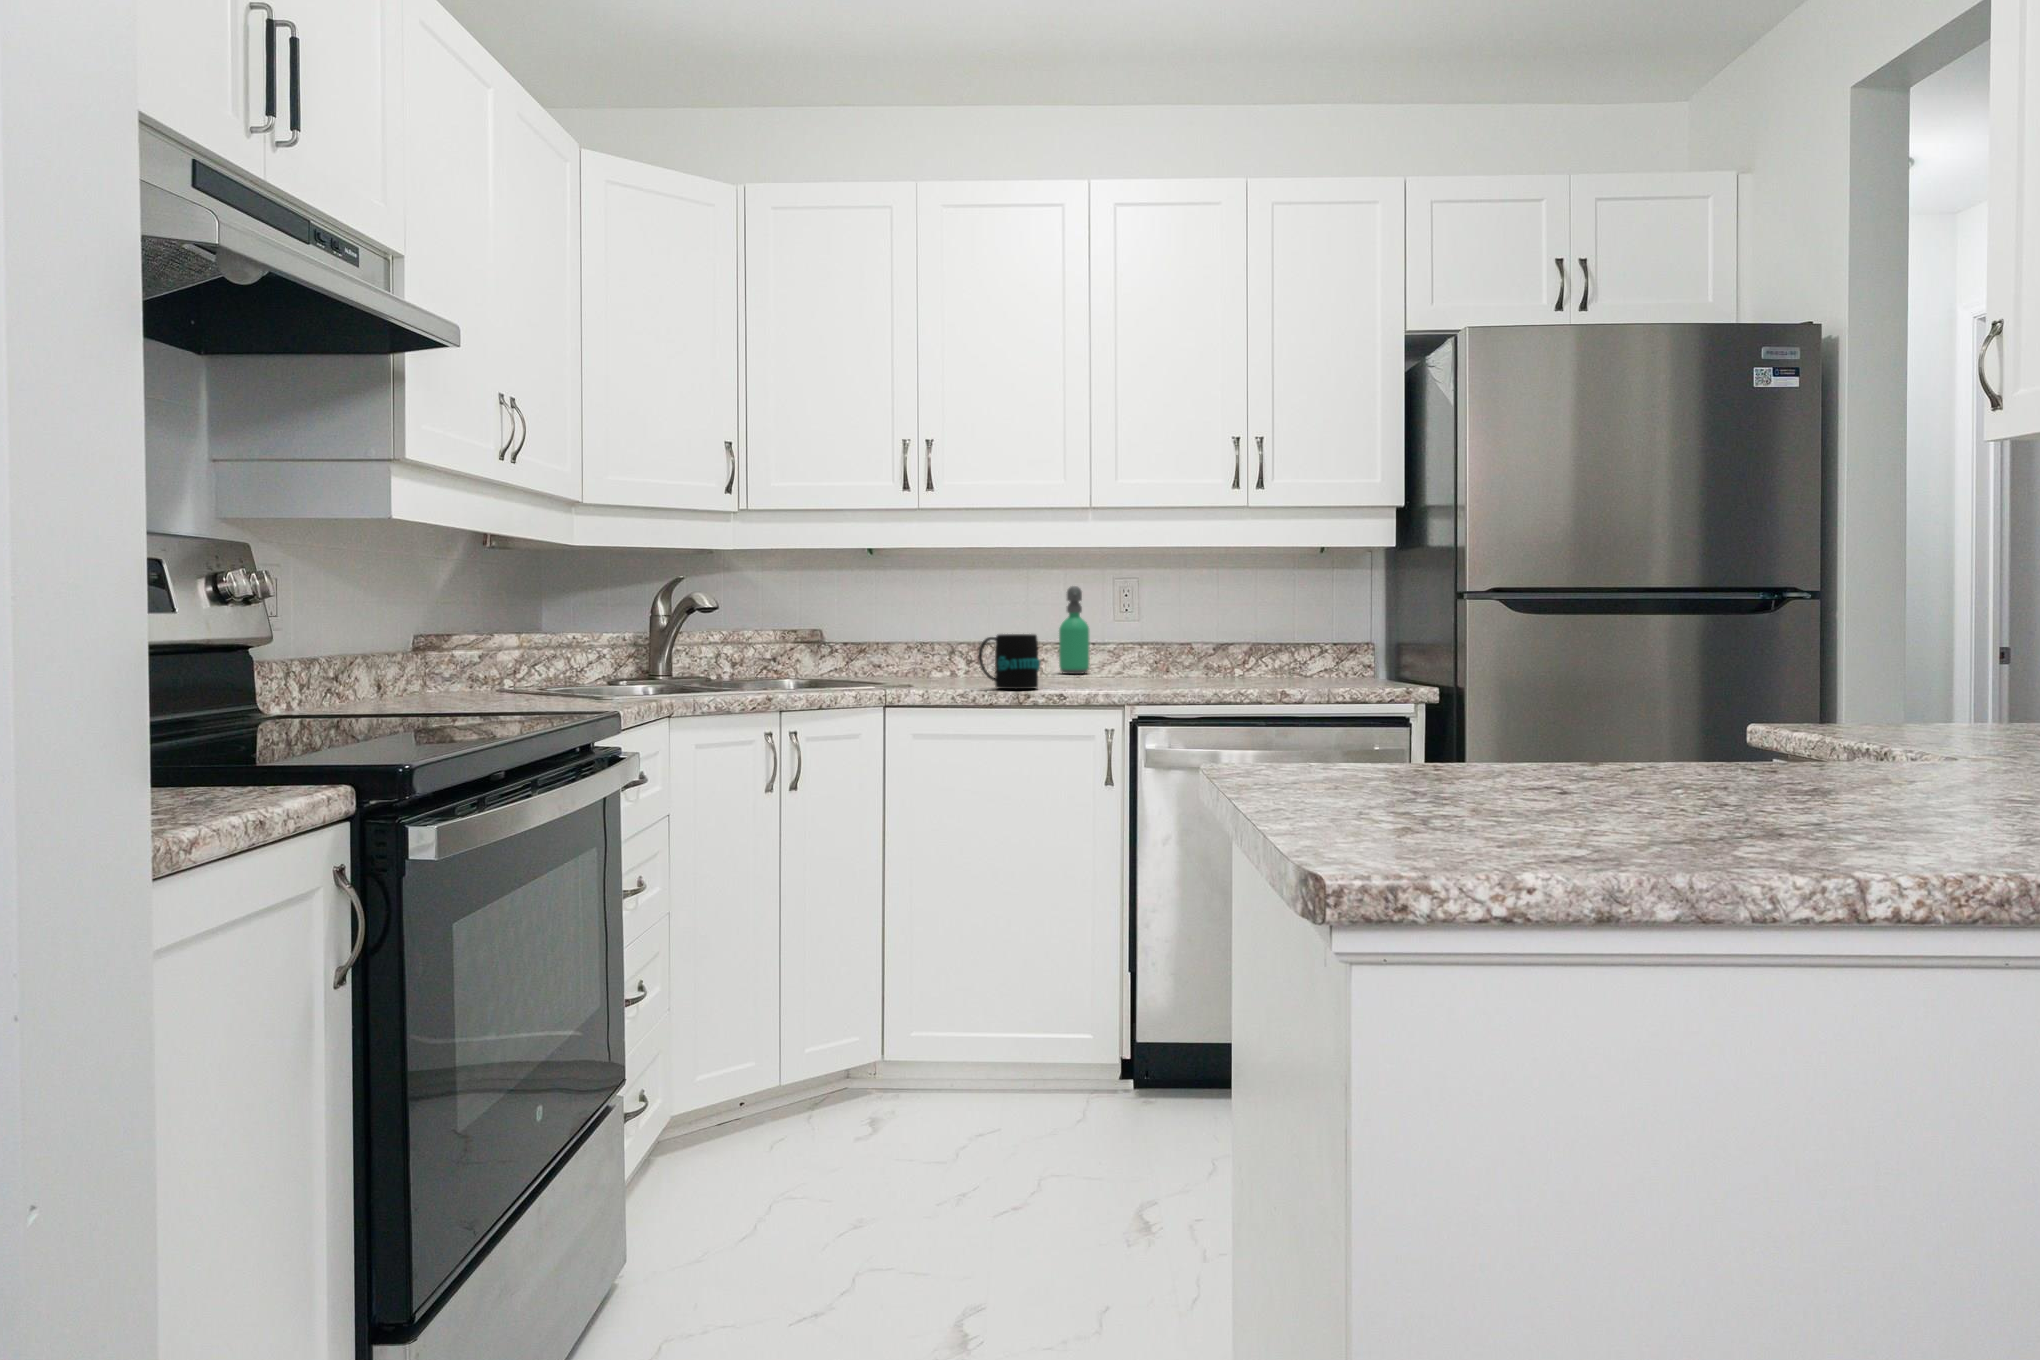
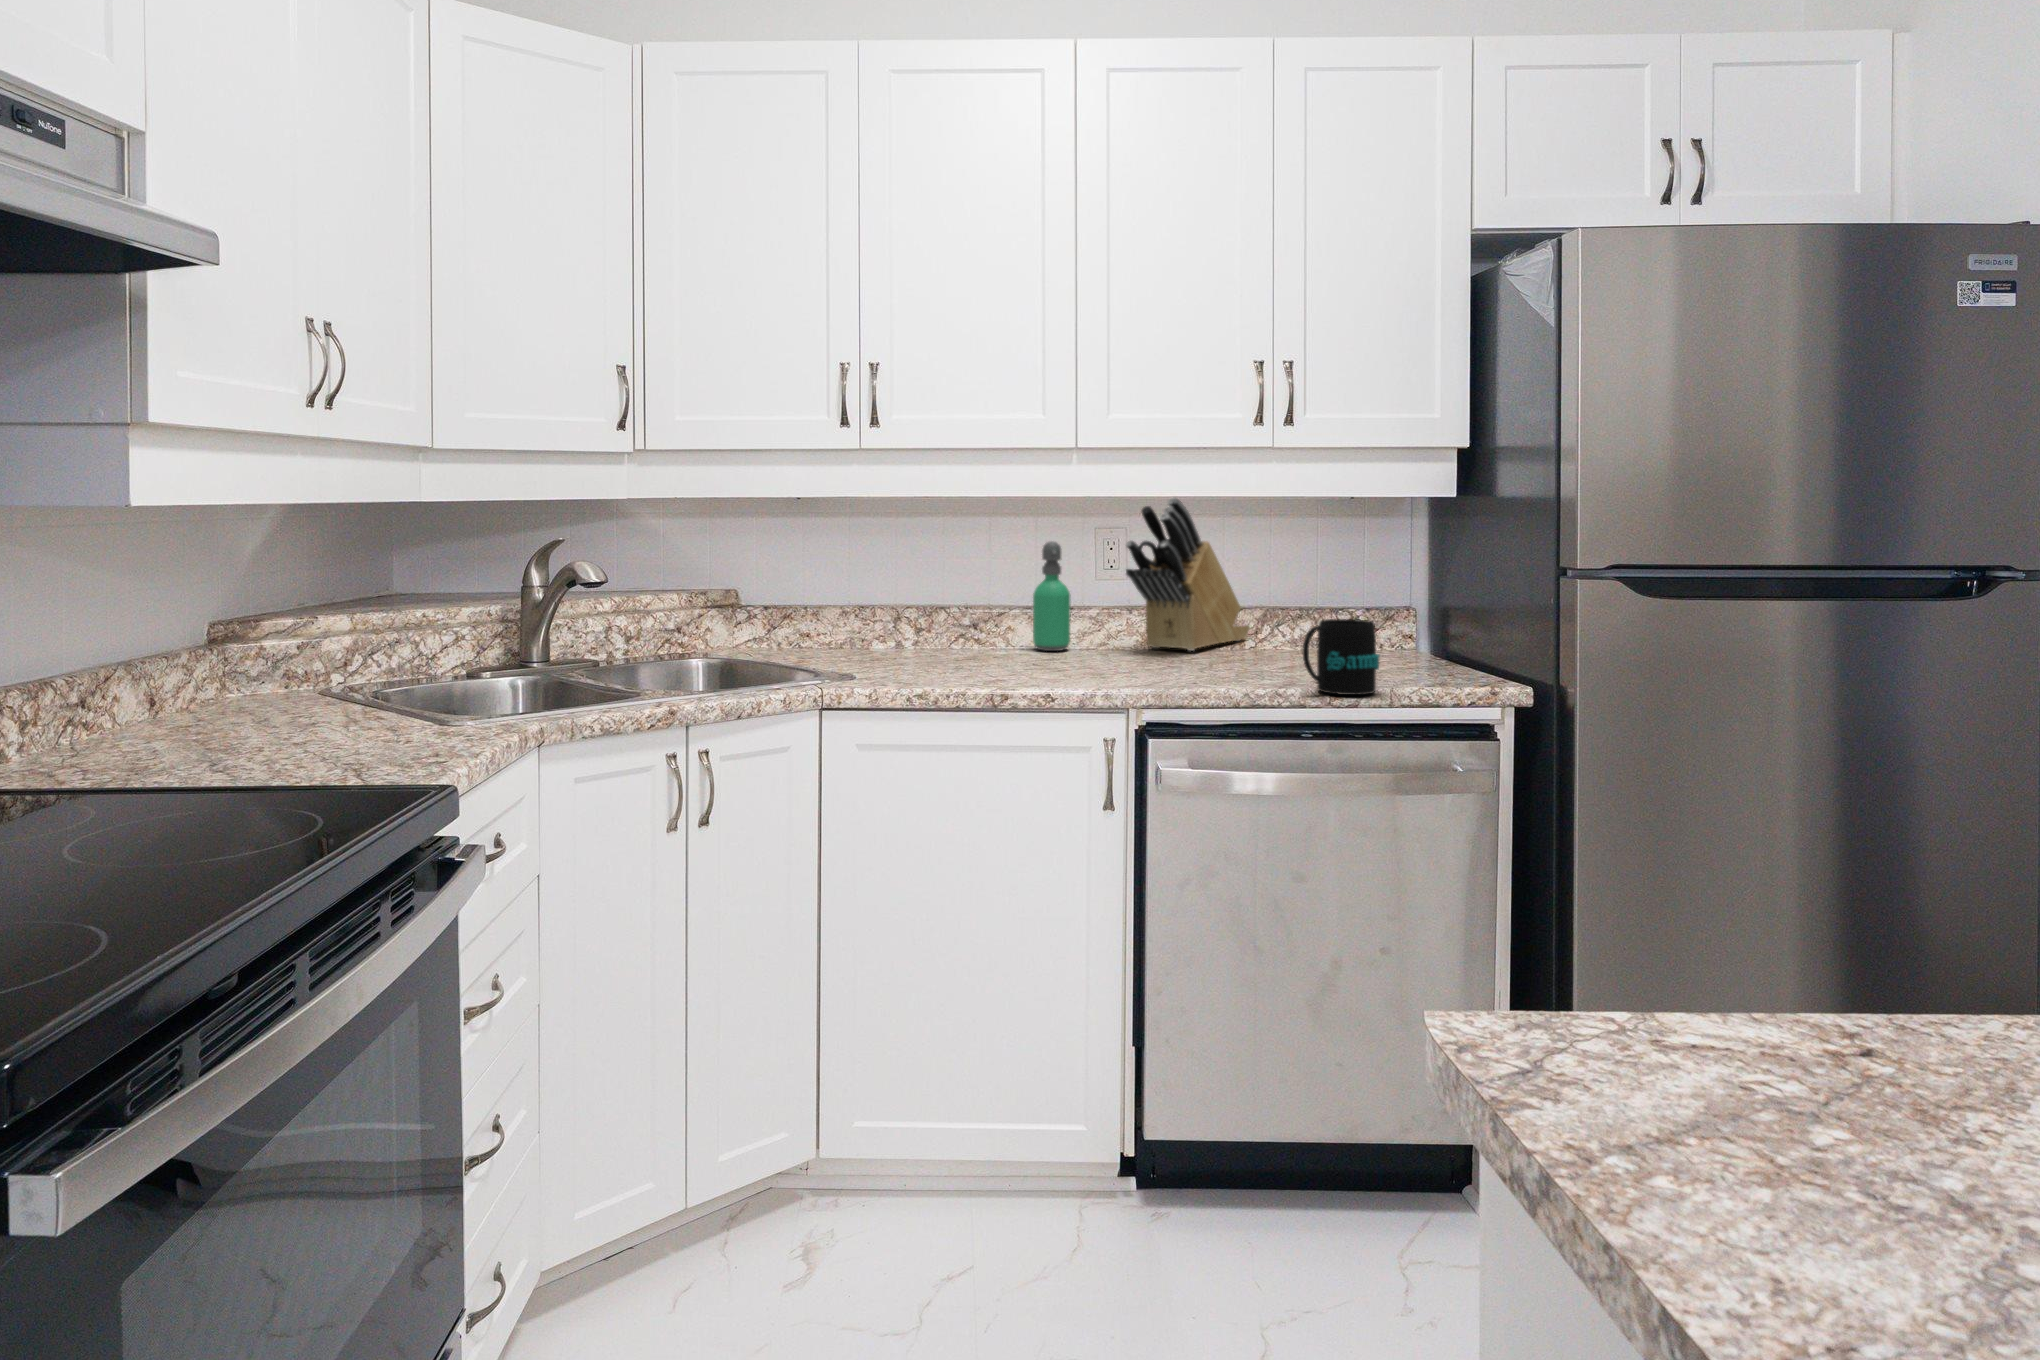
knife block: none [1132,549,1239,673] -> present [1126,497,1250,651]
mug: present [978,634,1040,689] -> present [1303,619,1379,695]

